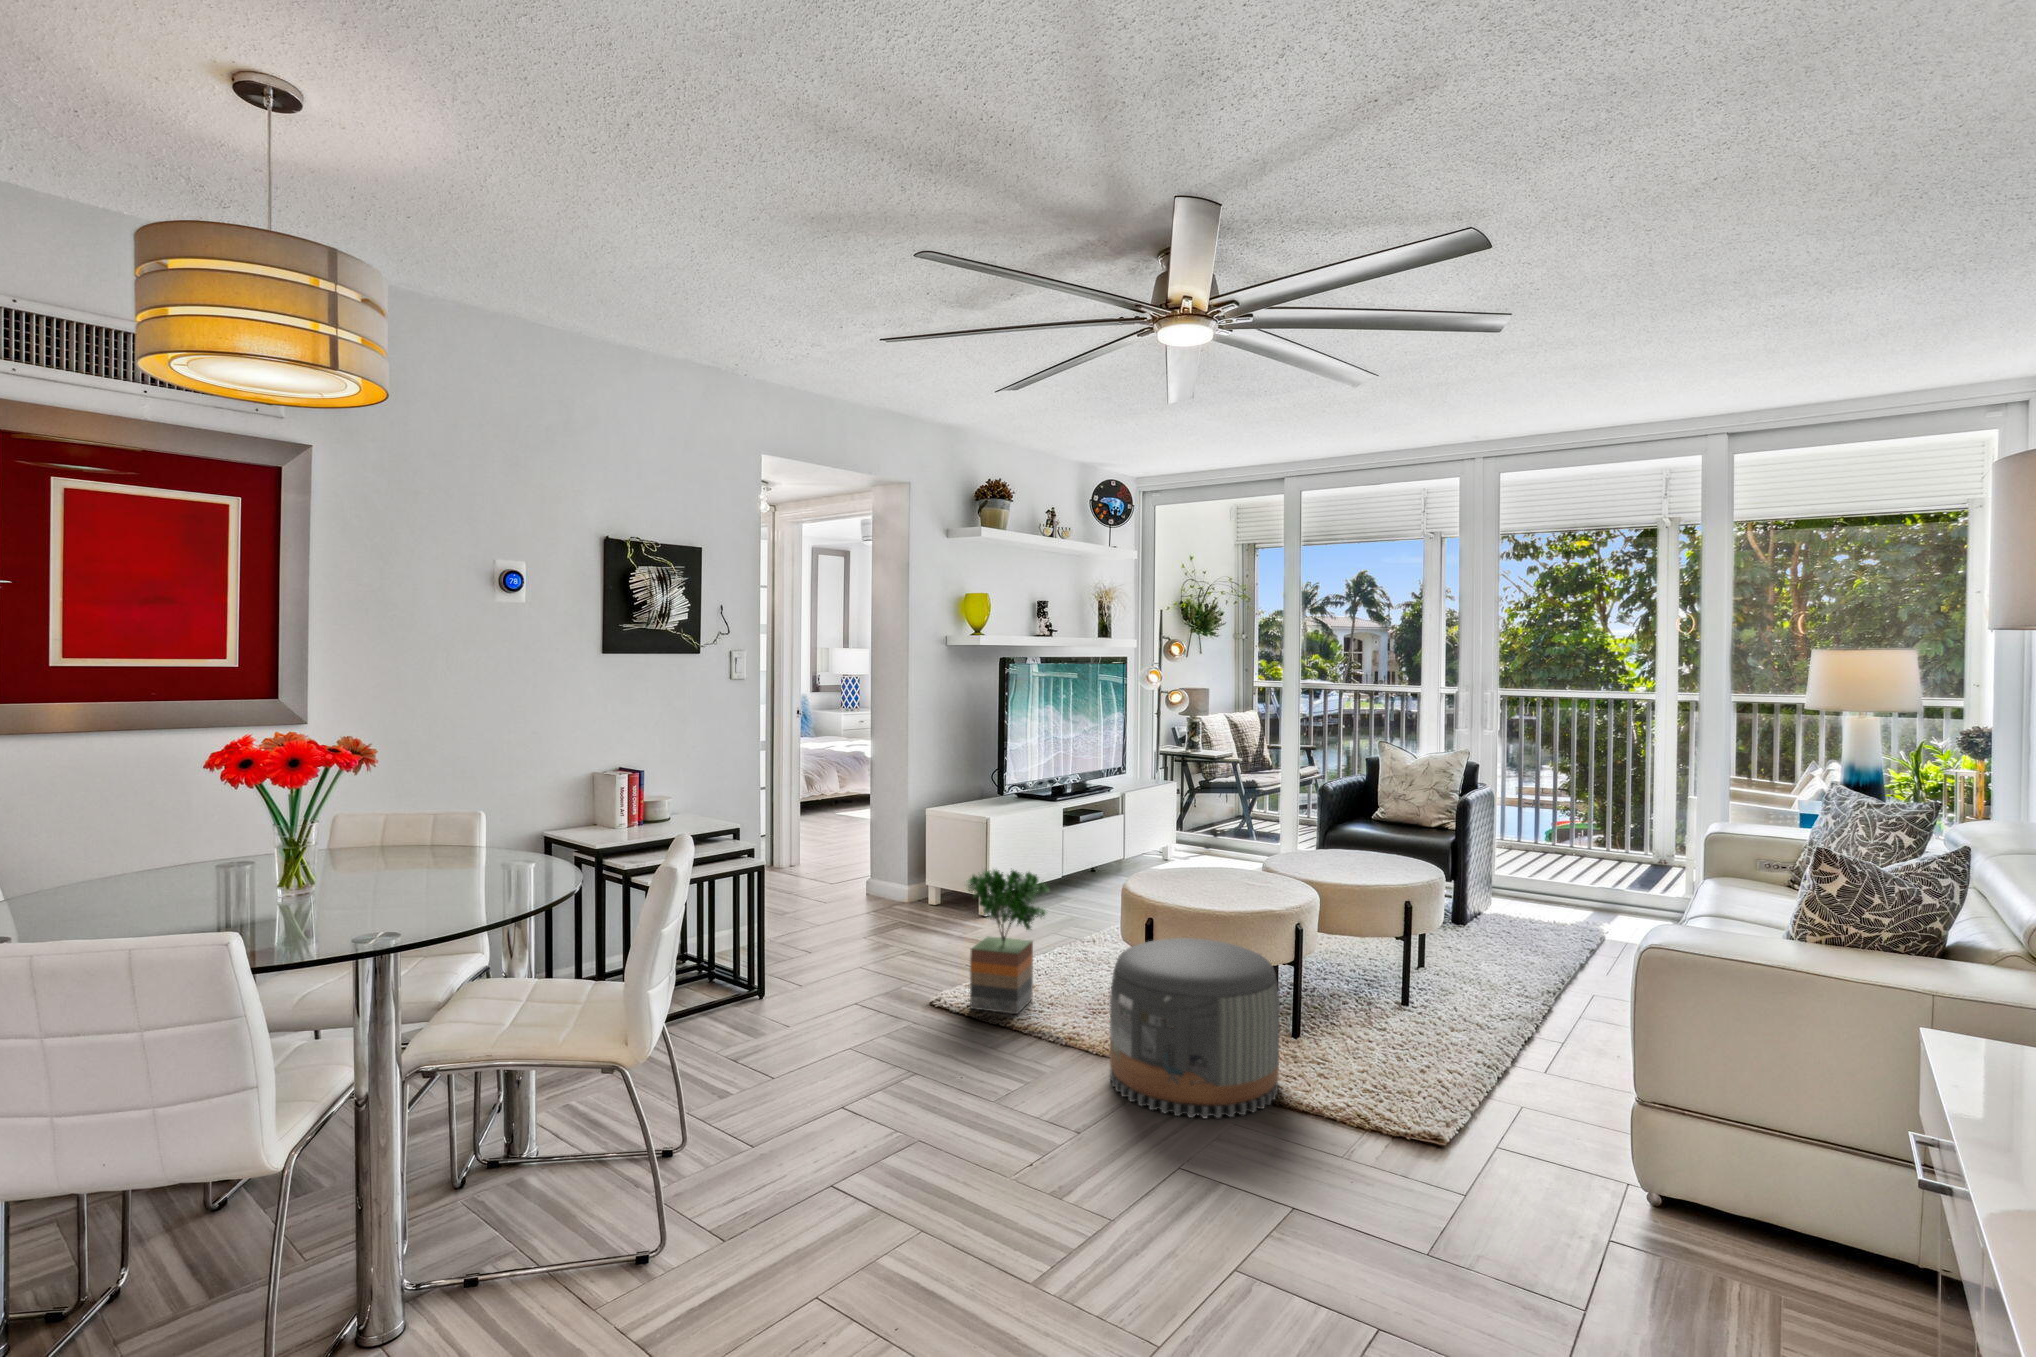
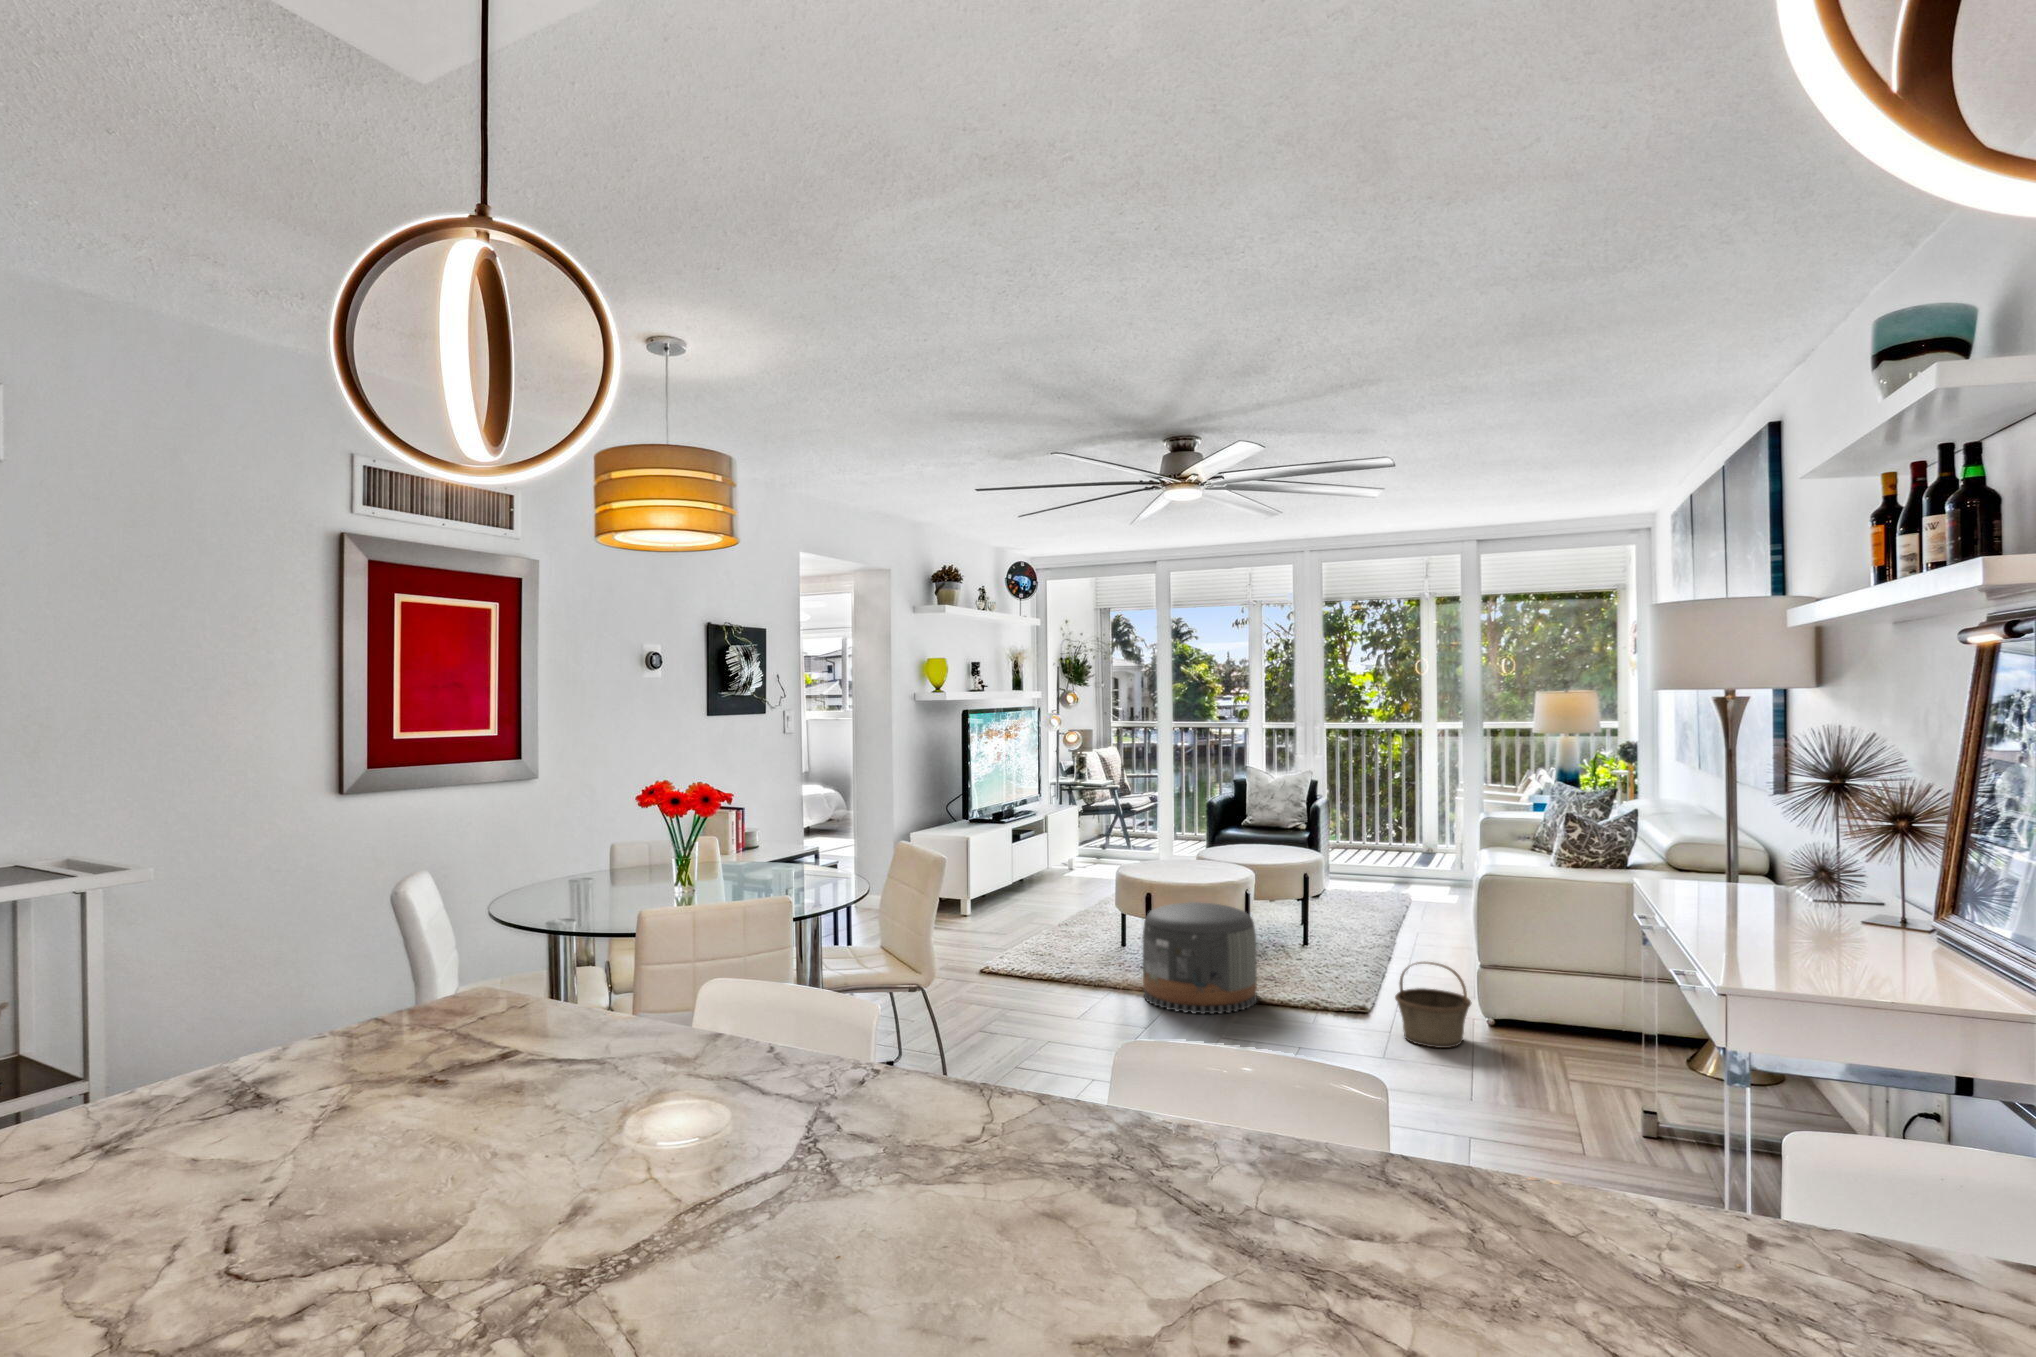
potted tree: present [967,870,1048,1014] -> none [1003,867,1071,972]
basket: none [1469,1086,1607,1246] -> present [1395,962,1471,1048]

